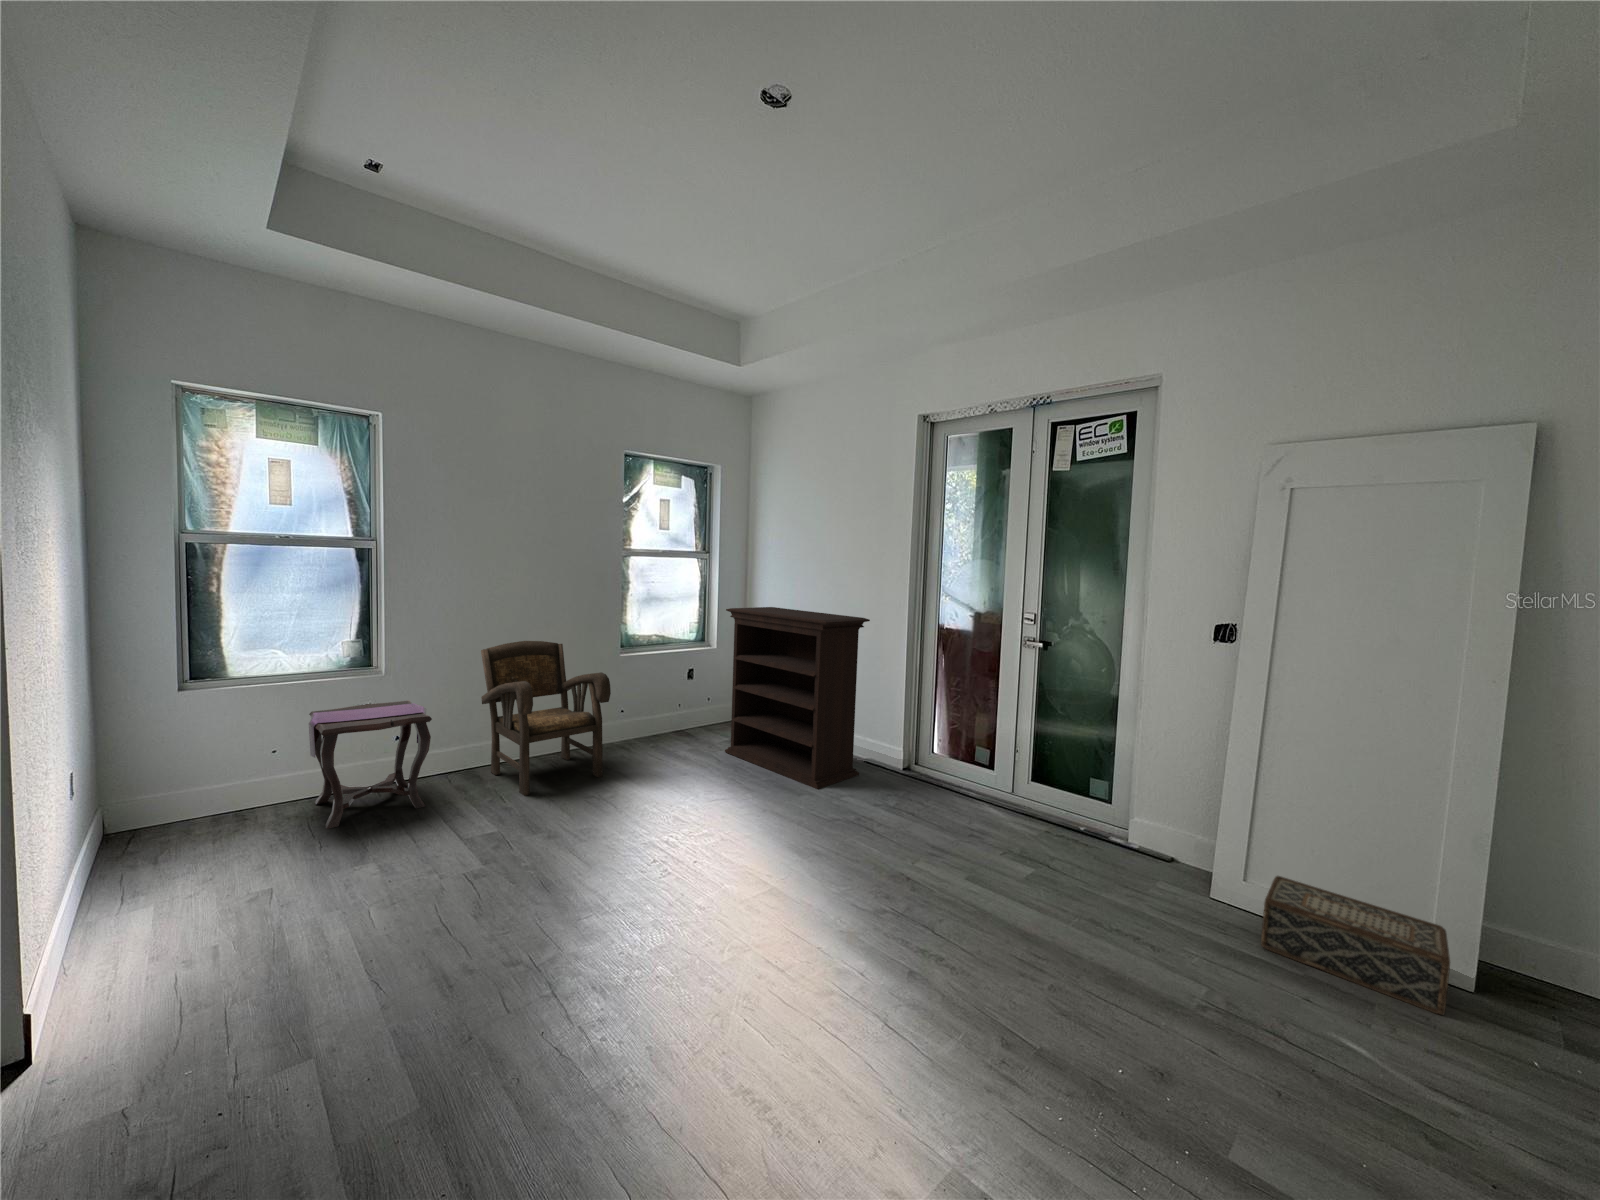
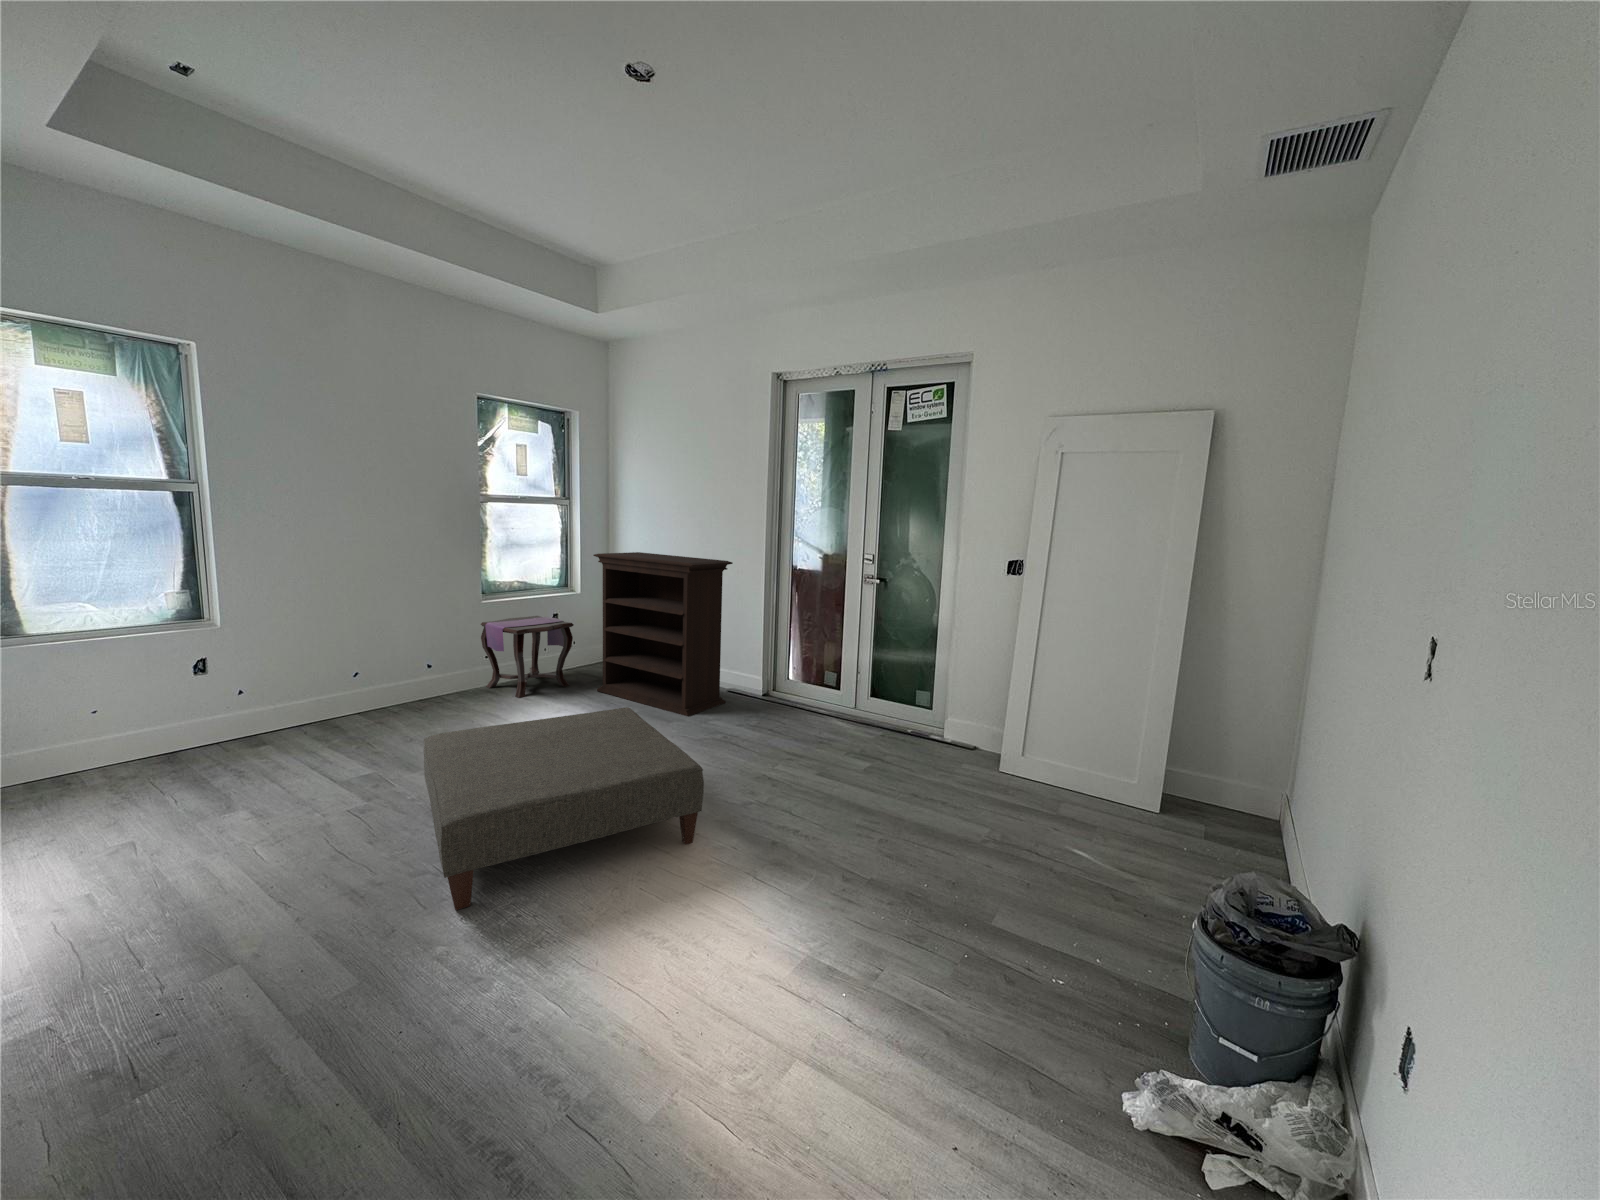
armchair: present [481,641,611,796] -> none [330,589,479,741]
side table: present [309,700,432,829] -> present [481,616,574,698]
ottoman: none [530,782,832,1028] -> present [424,707,704,910]
woven basket: present [1261,876,1450,1015] -> none [1024,747,1137,825]

